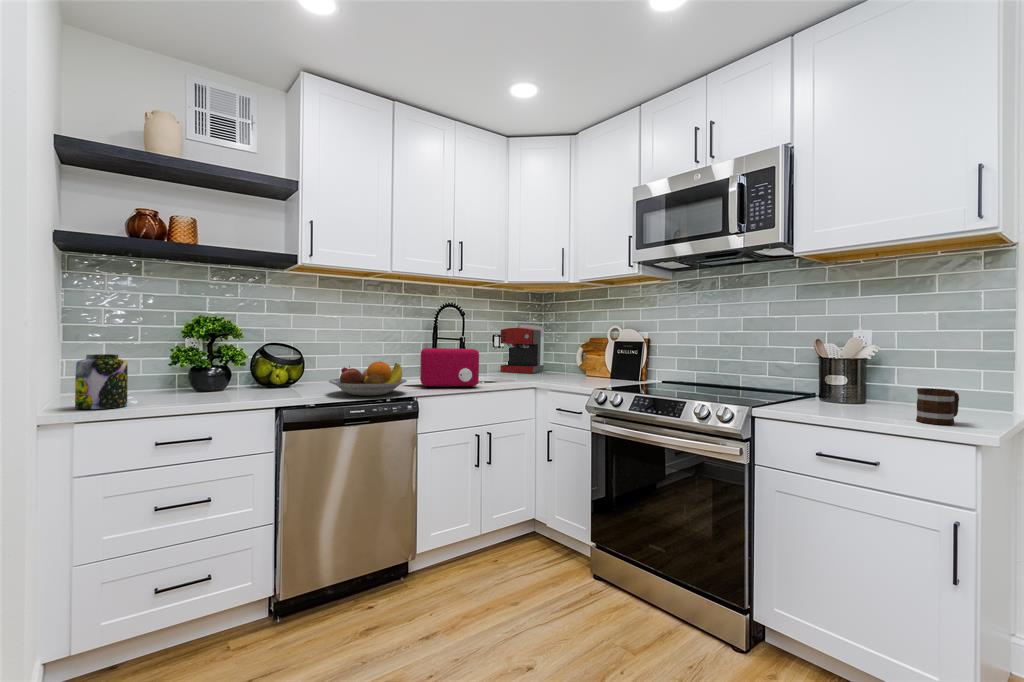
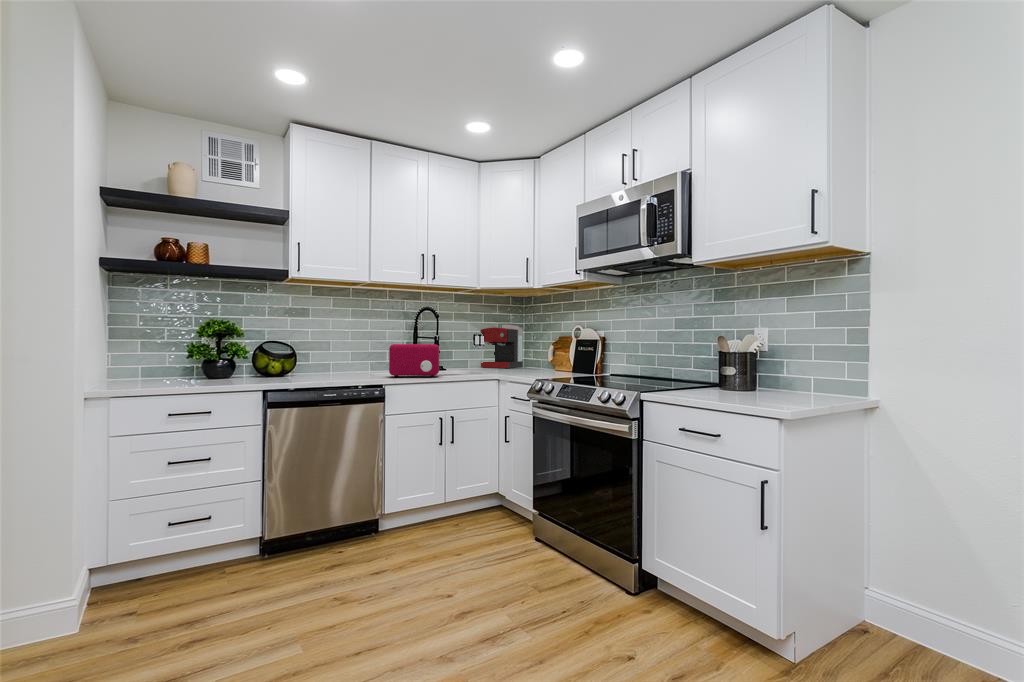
jar: present [75,354,128,409] -> none [115,348,152,388]
fruit bowl: present [329,361,407,396] -> none [307,354,372,382]
mug: present [916,388,959,425] -> none [776,368,814,398]

